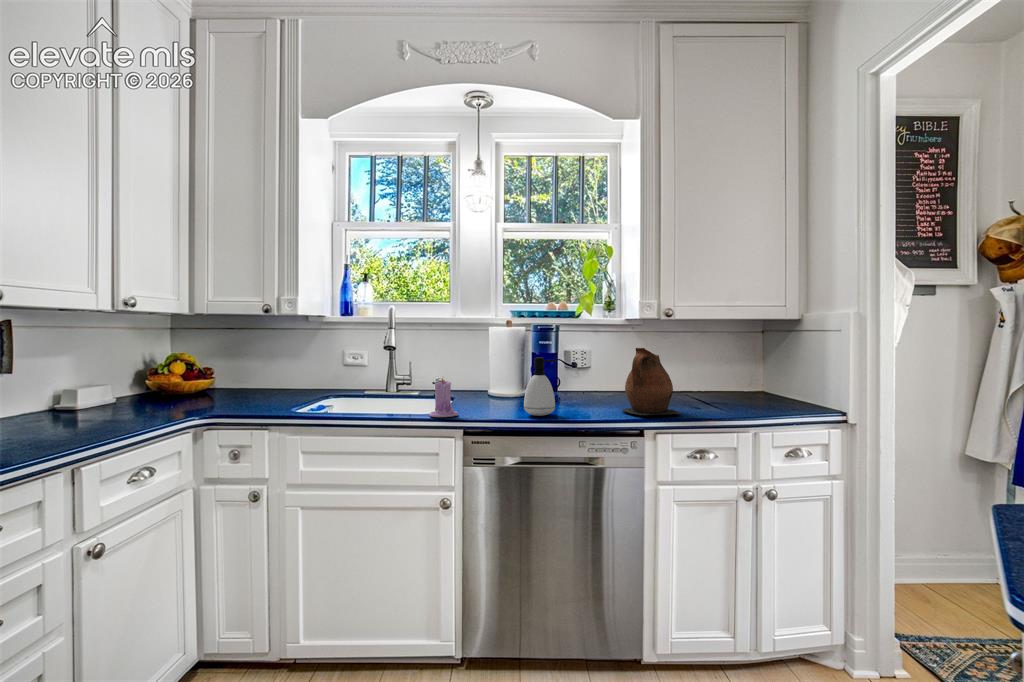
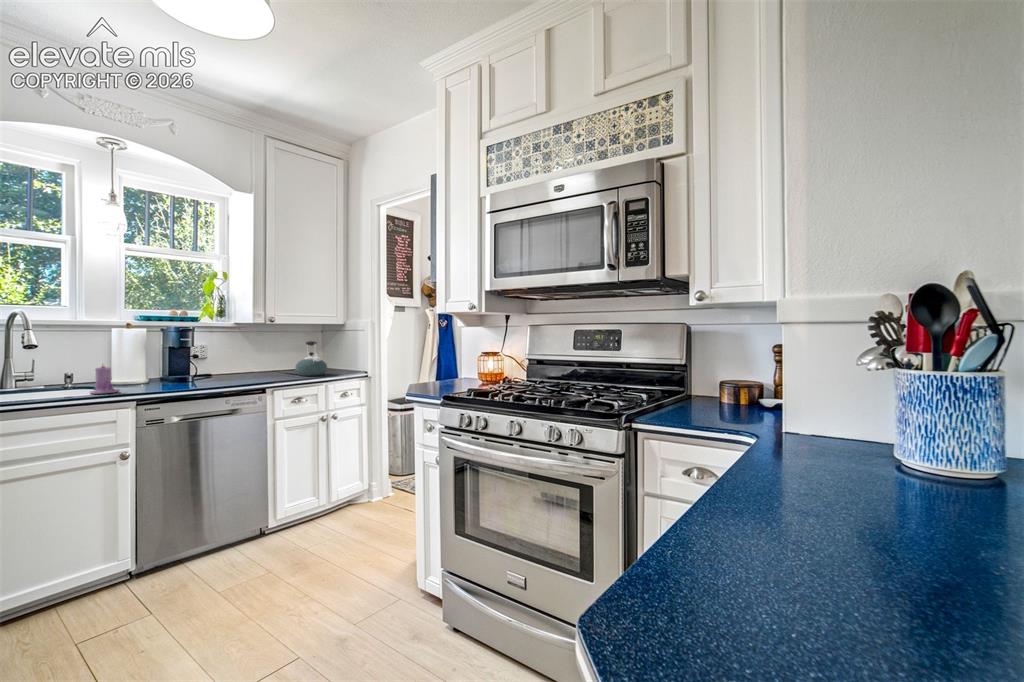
kettle: none [704,347,760,409] -> present [296,341,327,376]
ceramic pitcher: present [622,348,682,415] -> none [245,341,287,381]
soap dispenser: present [524,357,556,416] -> none [177,348,203,387]

